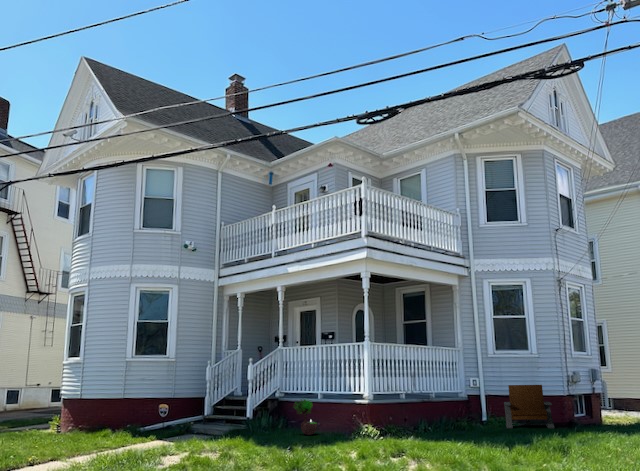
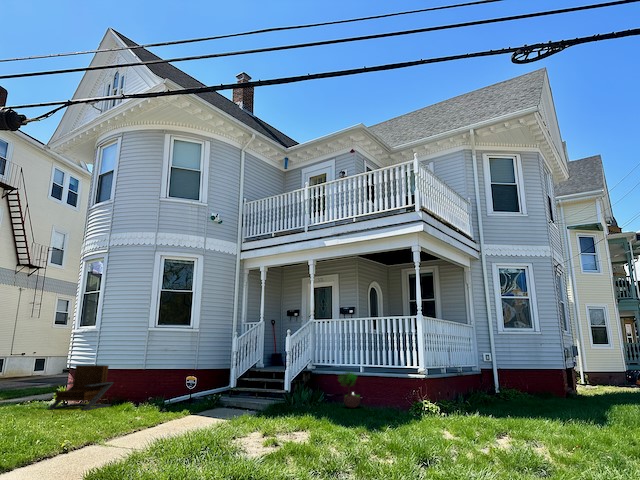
lounge chair: present [504,385,554,428] -> present [48,365,114,410]

